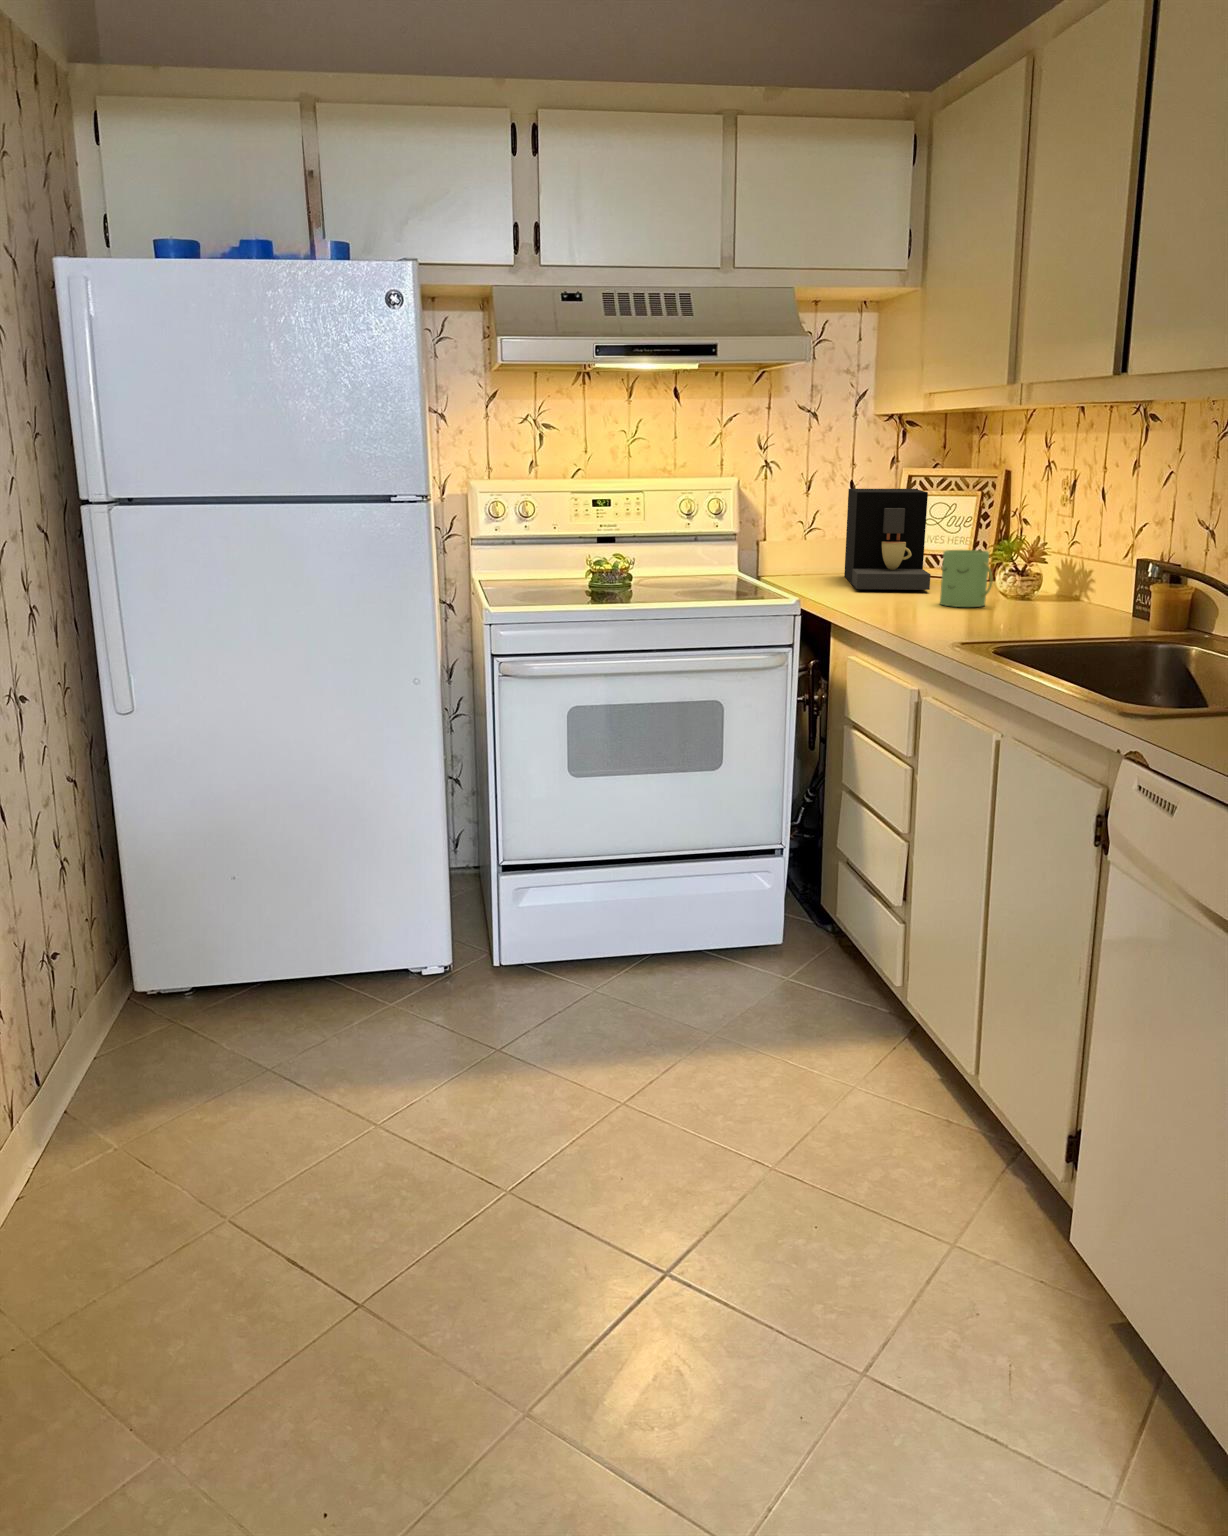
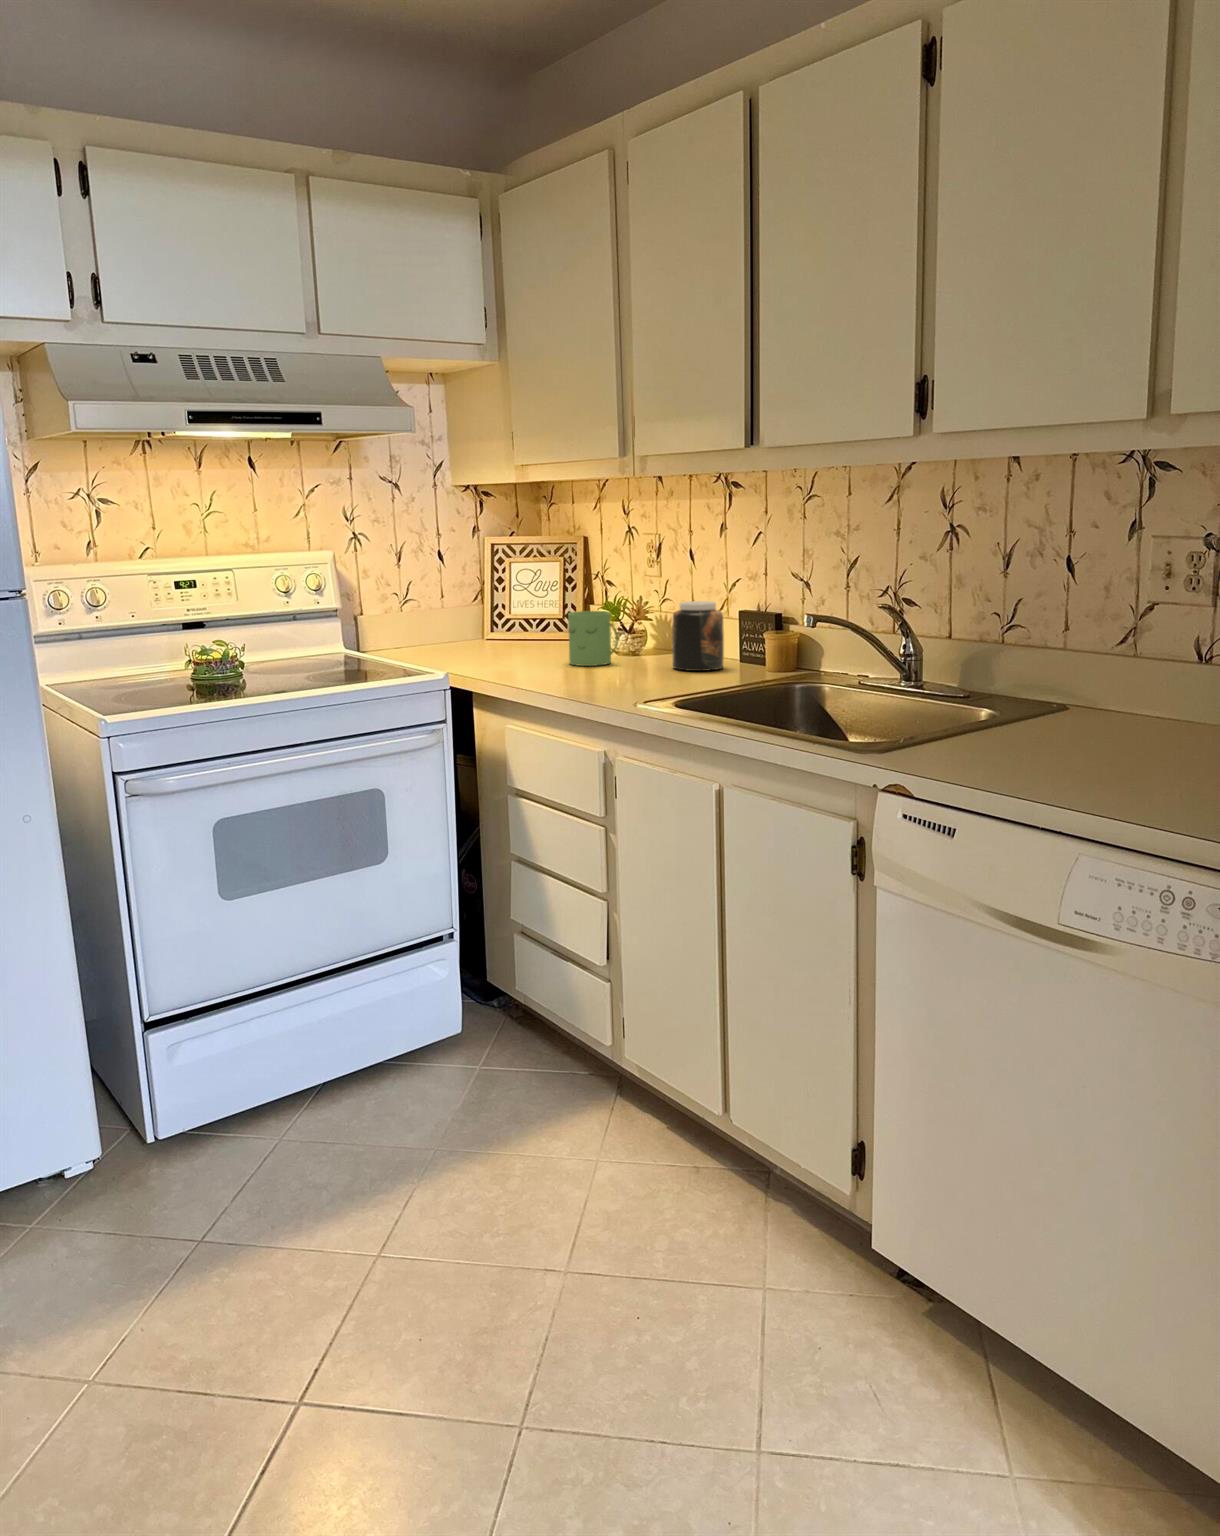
coffee maker: present [844,489,931,590] -> none [440,556,546,656]
jar: none [1043,546,1106,622] -> present [672,601,724,671]

